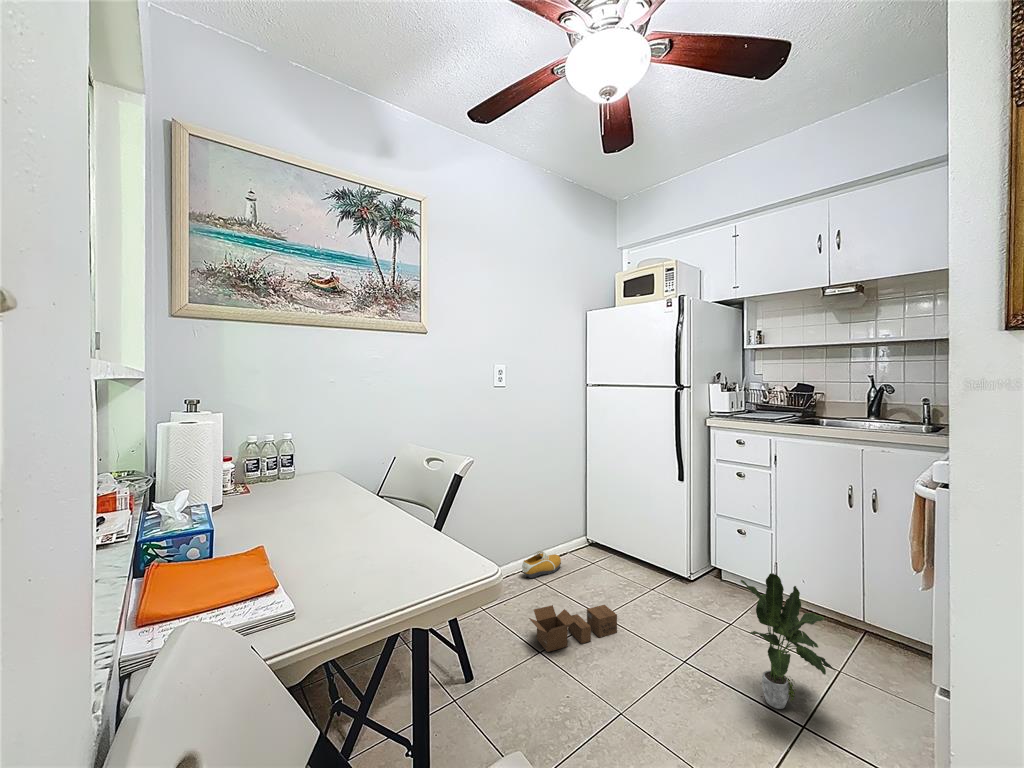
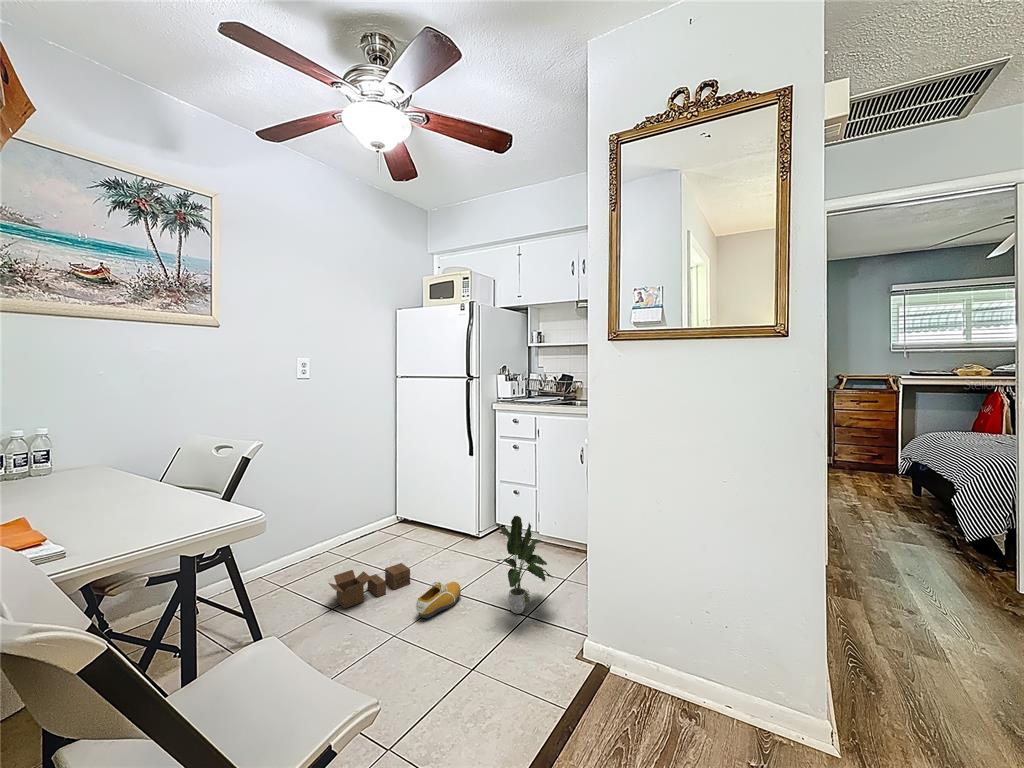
shoe: present [522,551,561,578] -> present [416,581,461,619]

